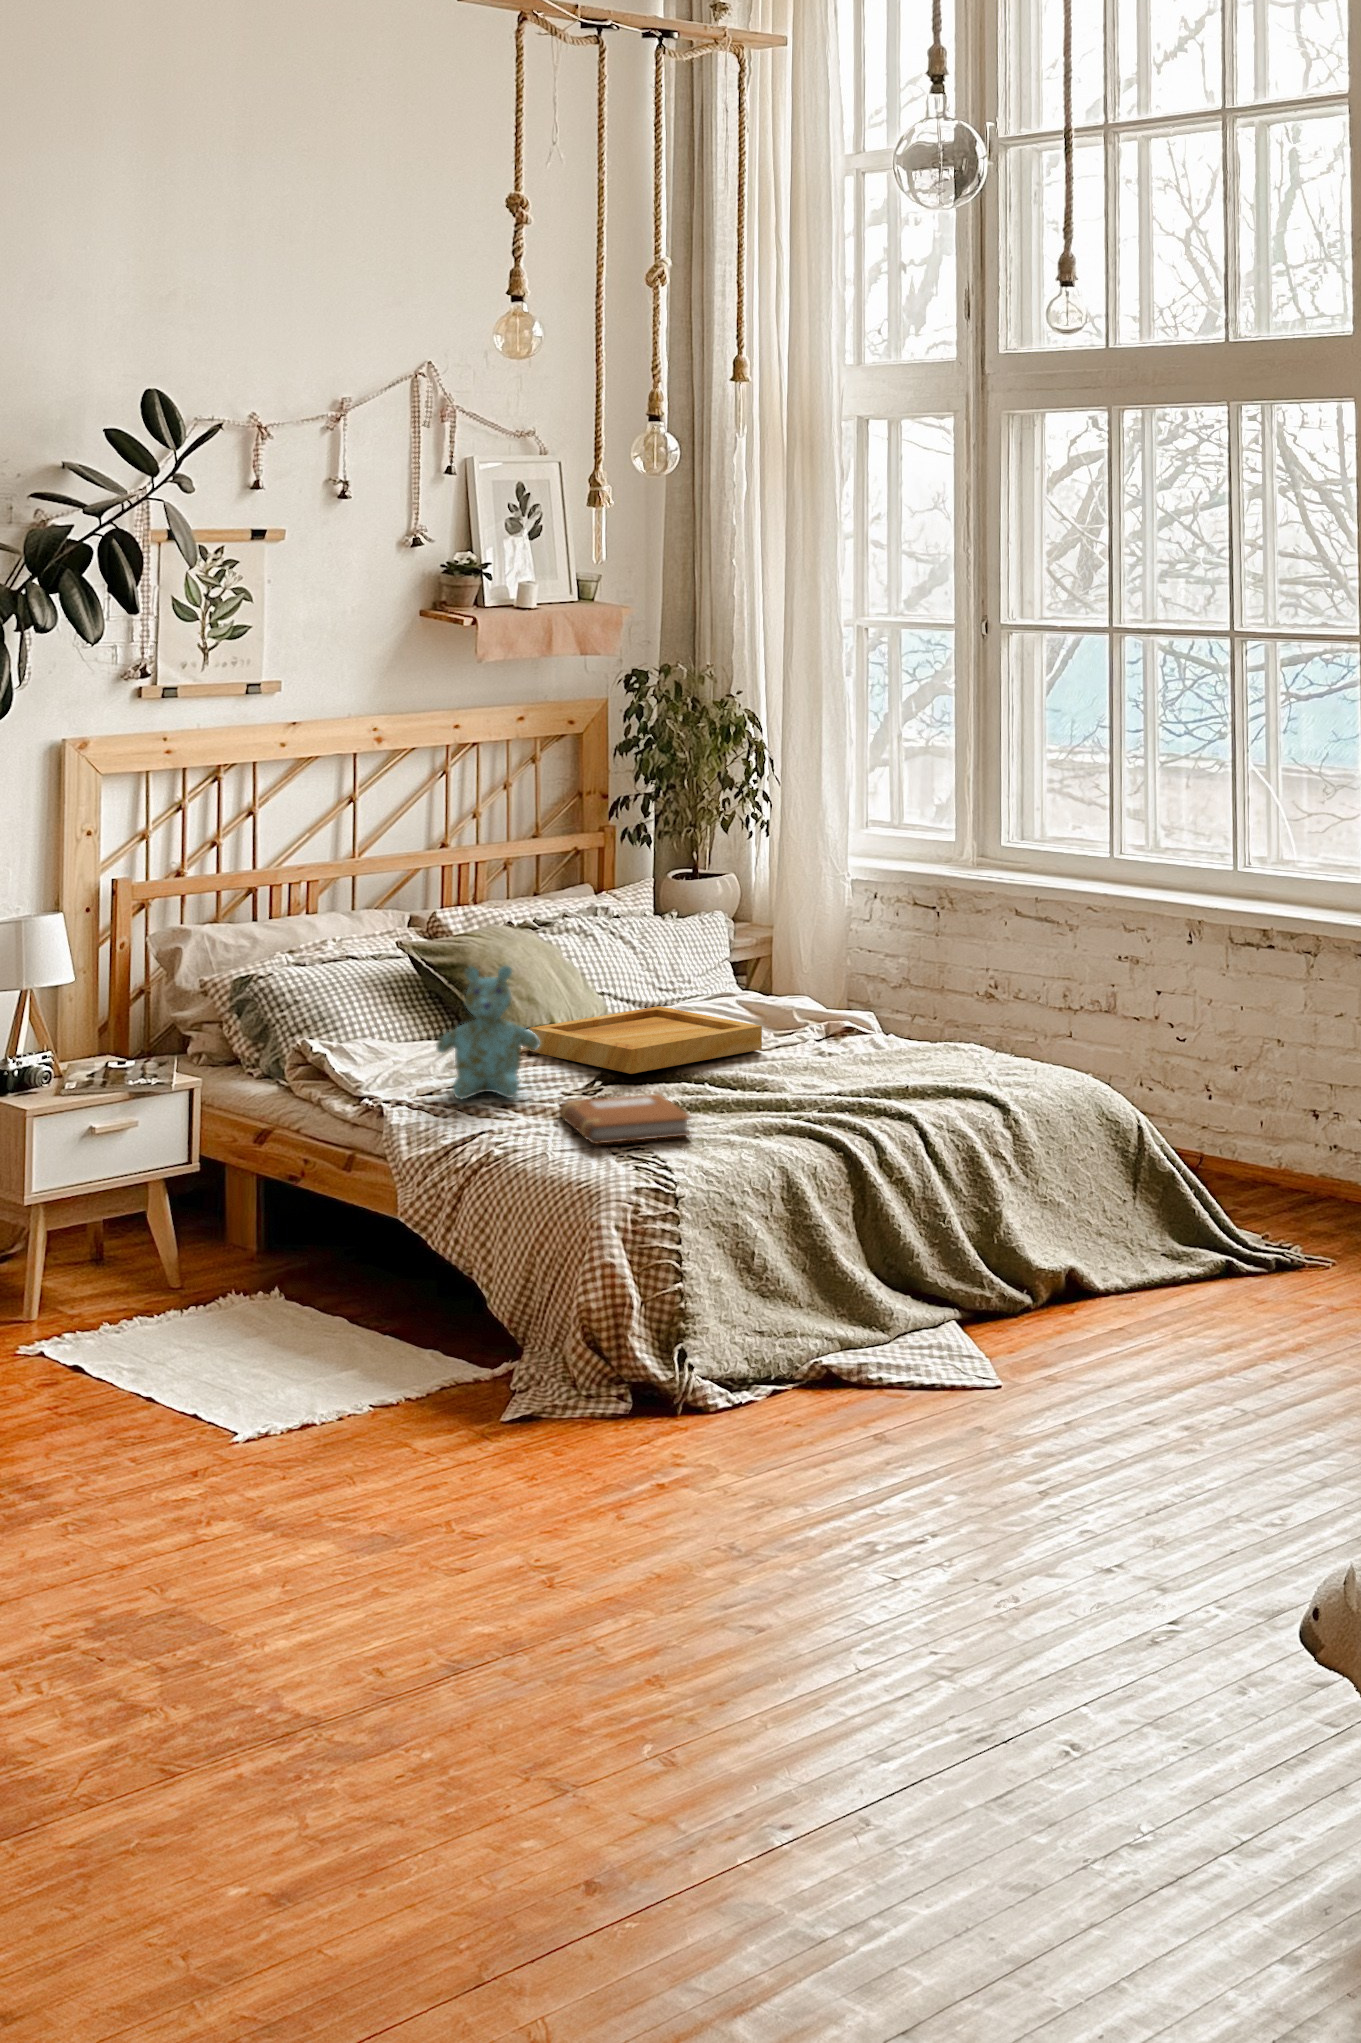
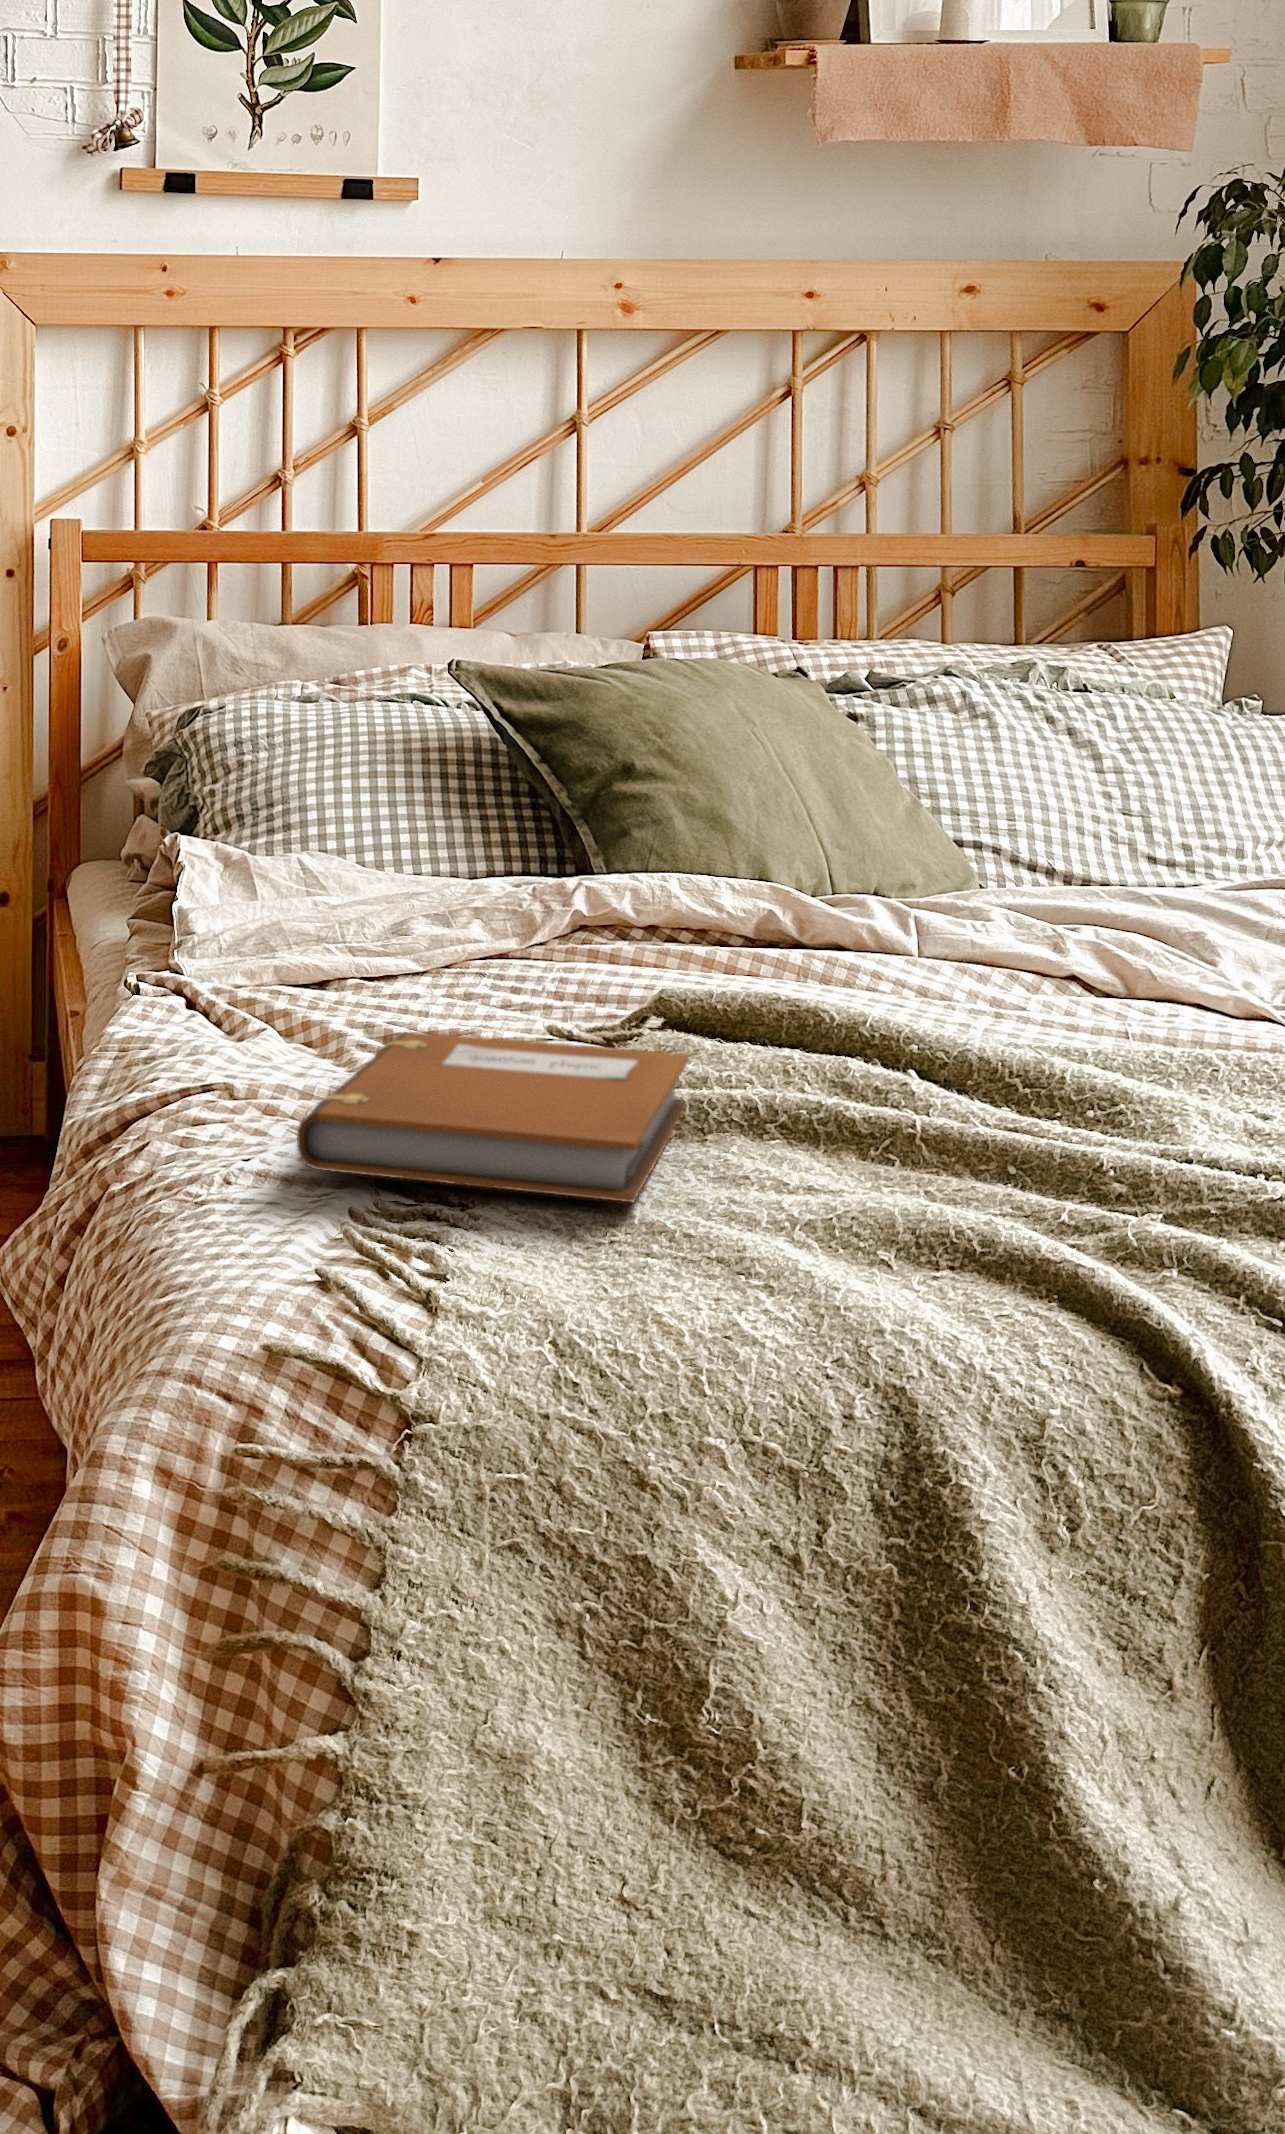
stuffed bear: present [436,966,540,1099] -> none [222,661,485,1003]
tray: present [529,1006,762,1074] -> none [606,849,1187,992]

